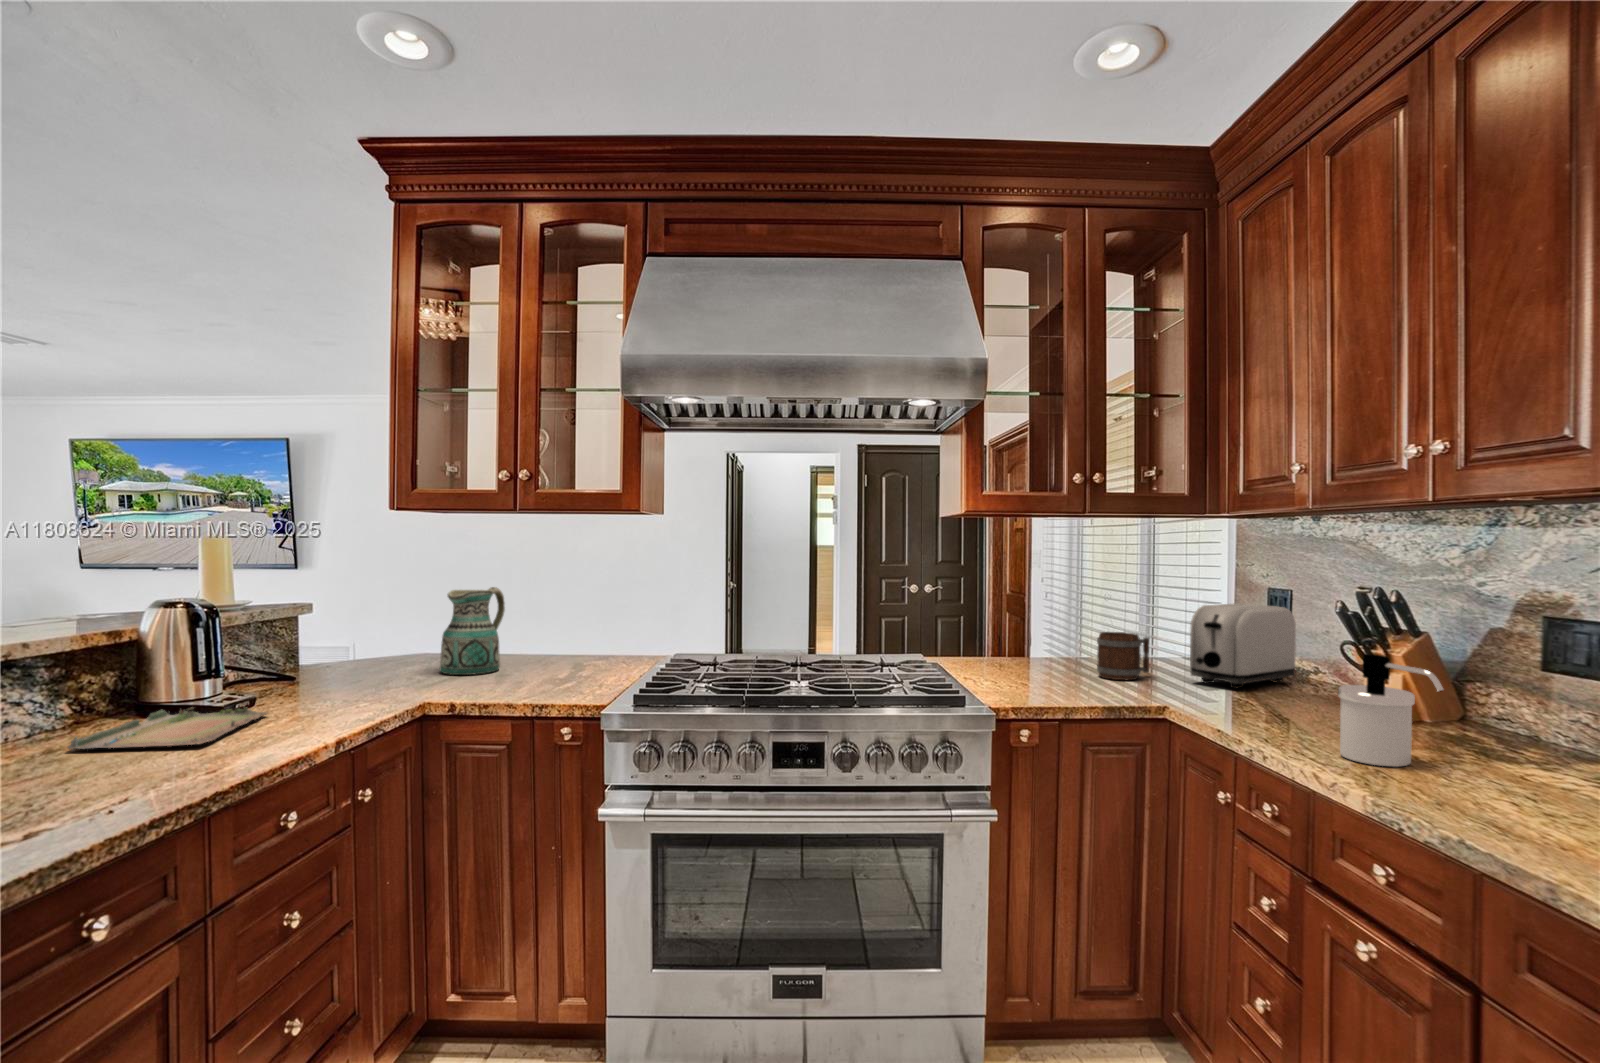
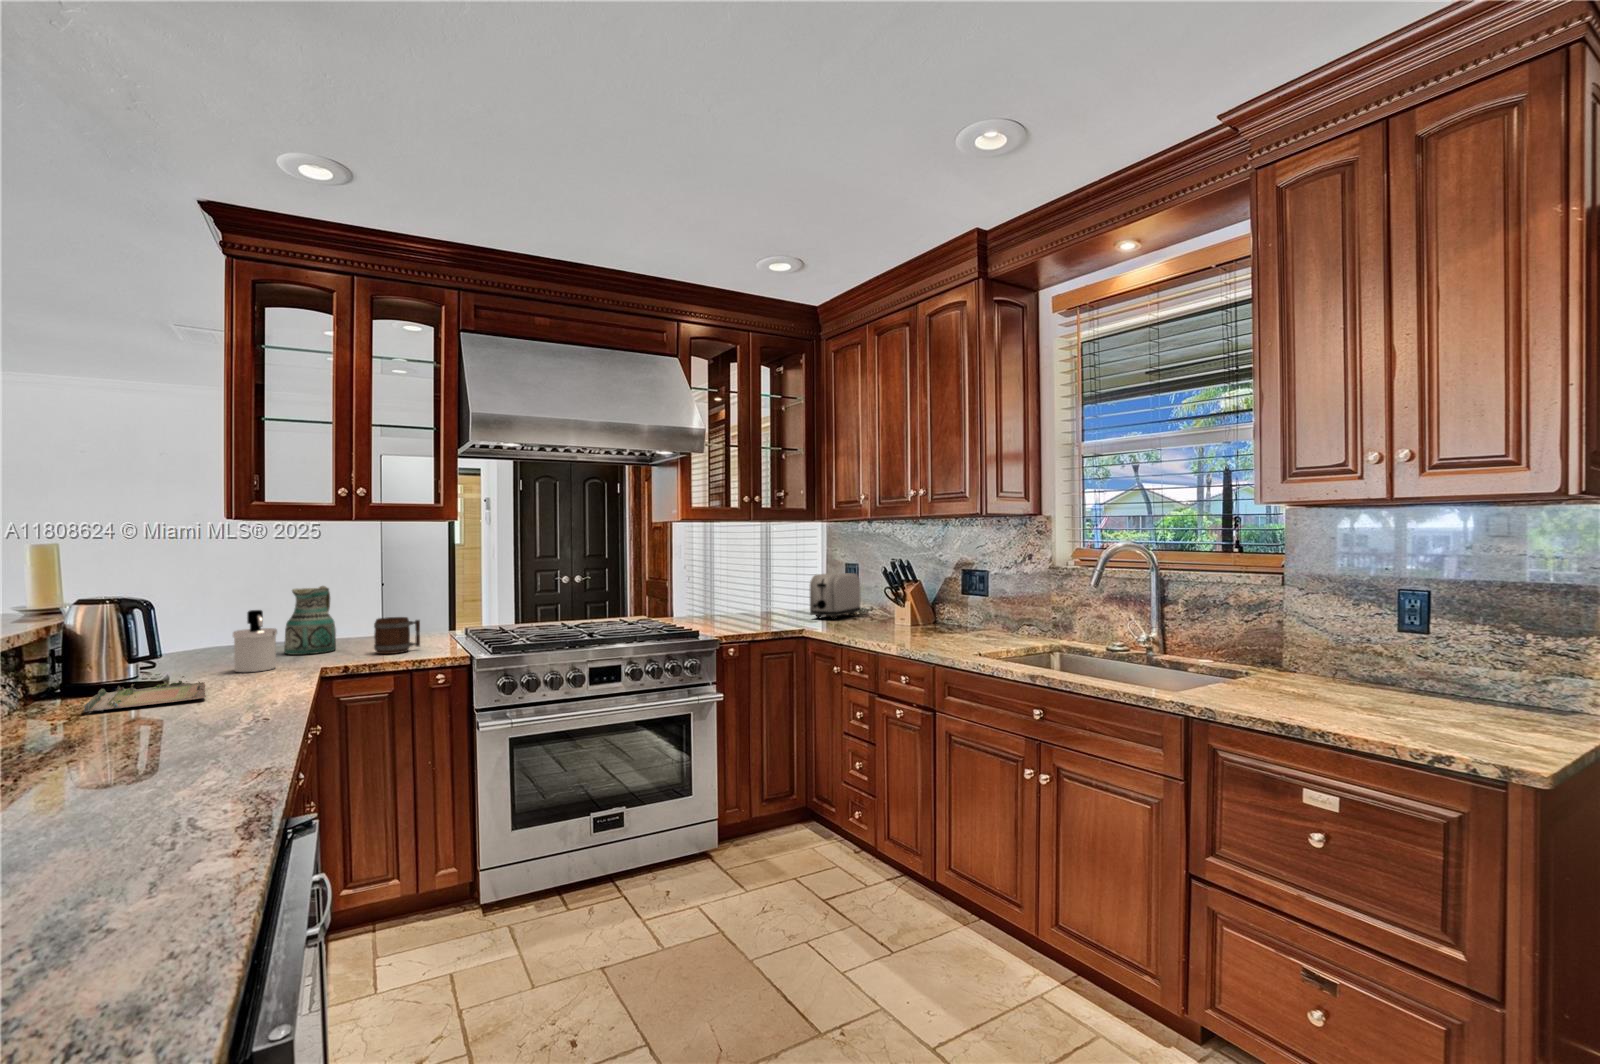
mug: present [1097,632,1149,680] -> present [374,617,420,654]
soap dispenser: present [1338,654,1443,767] -> present [233,610,277,672]

